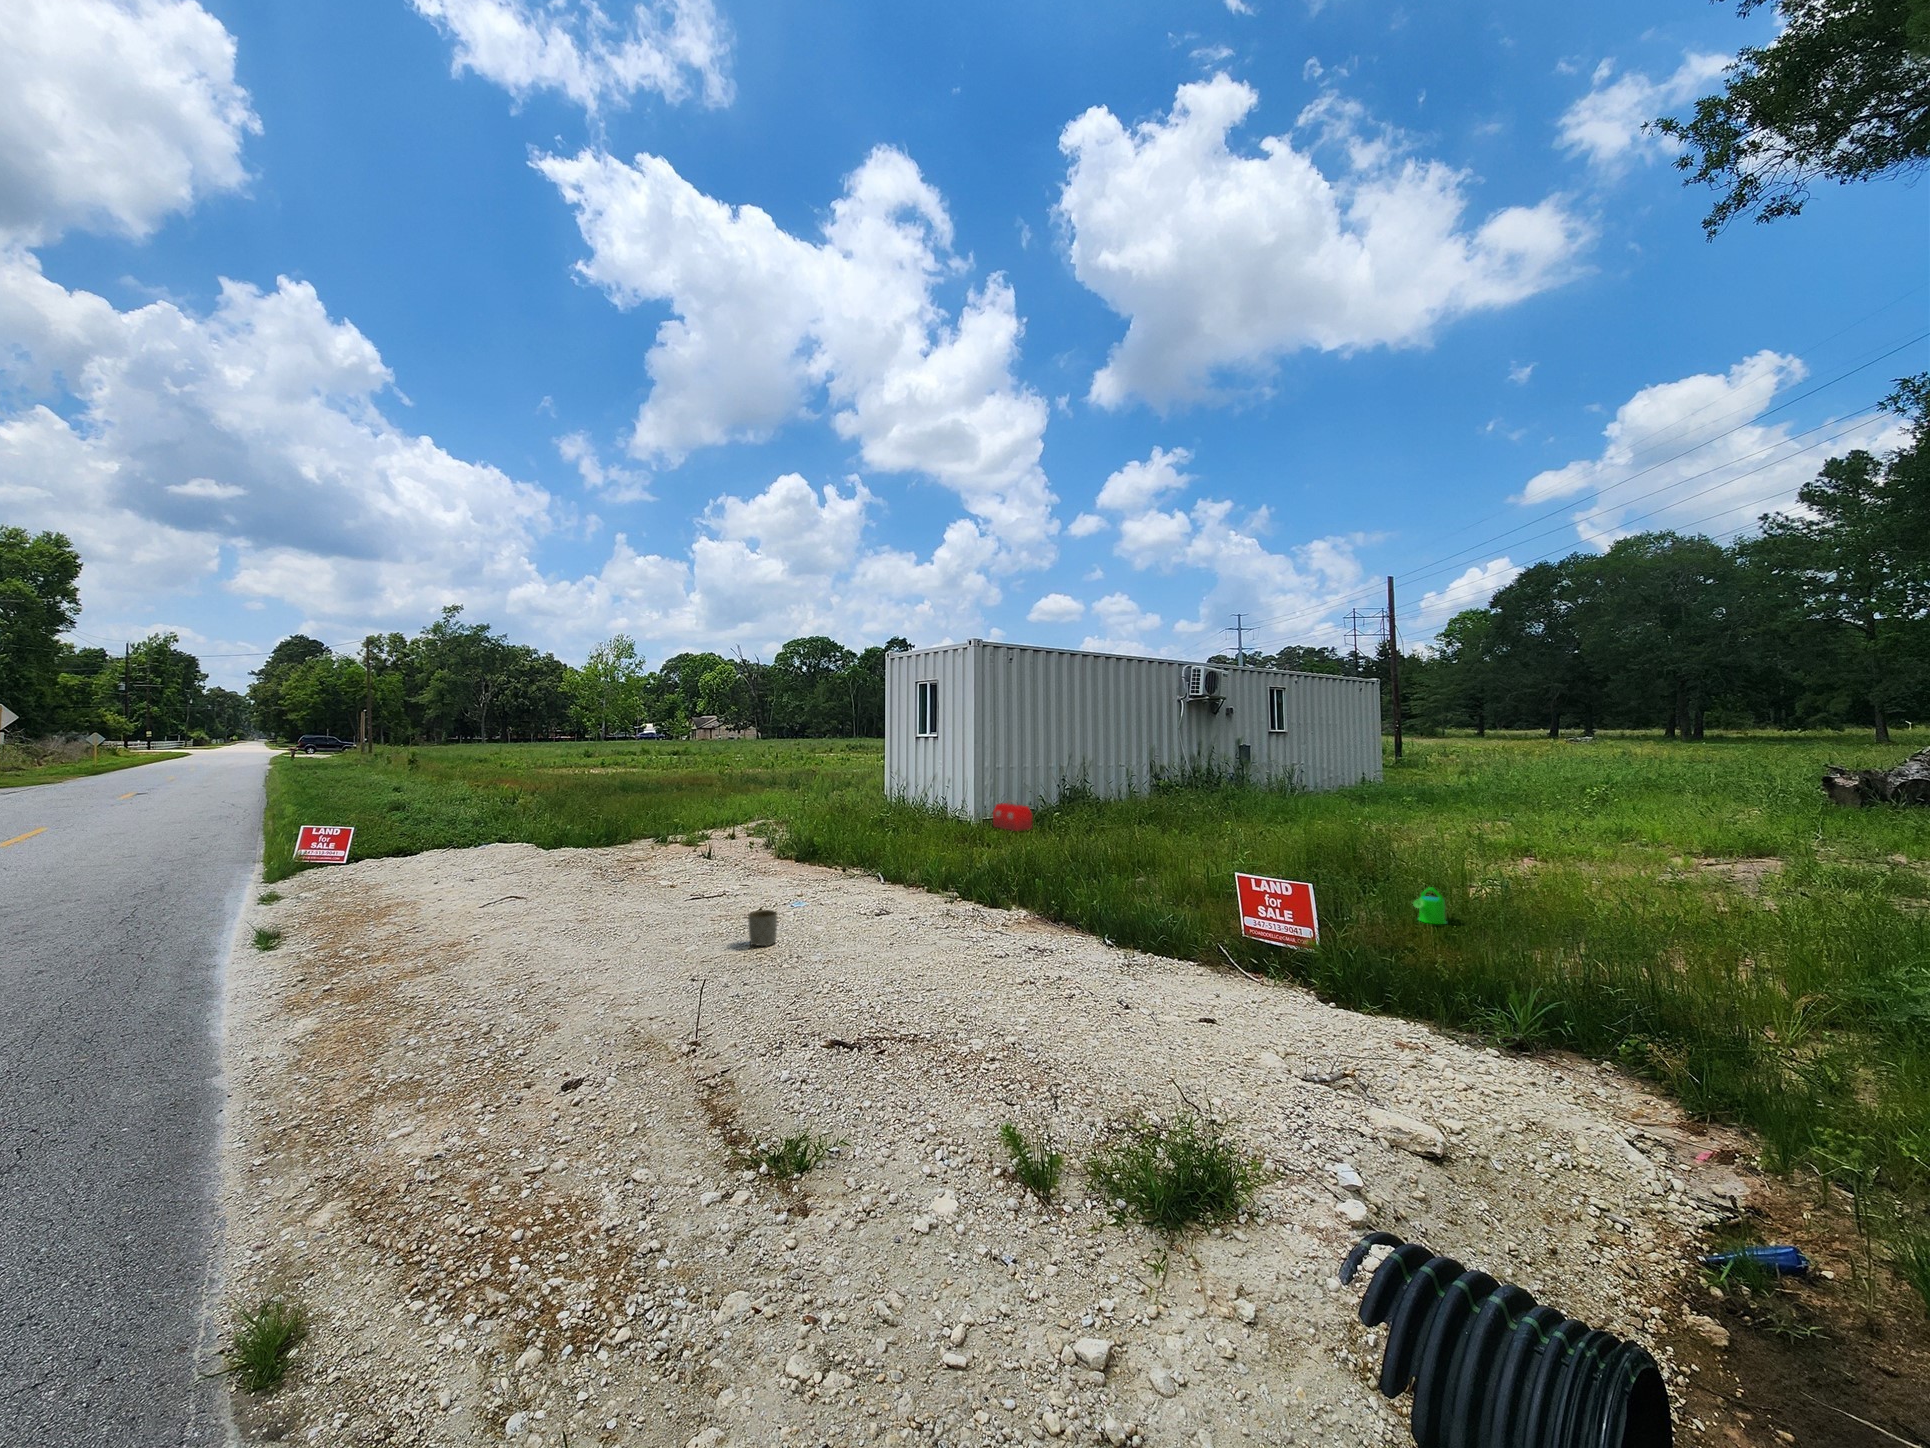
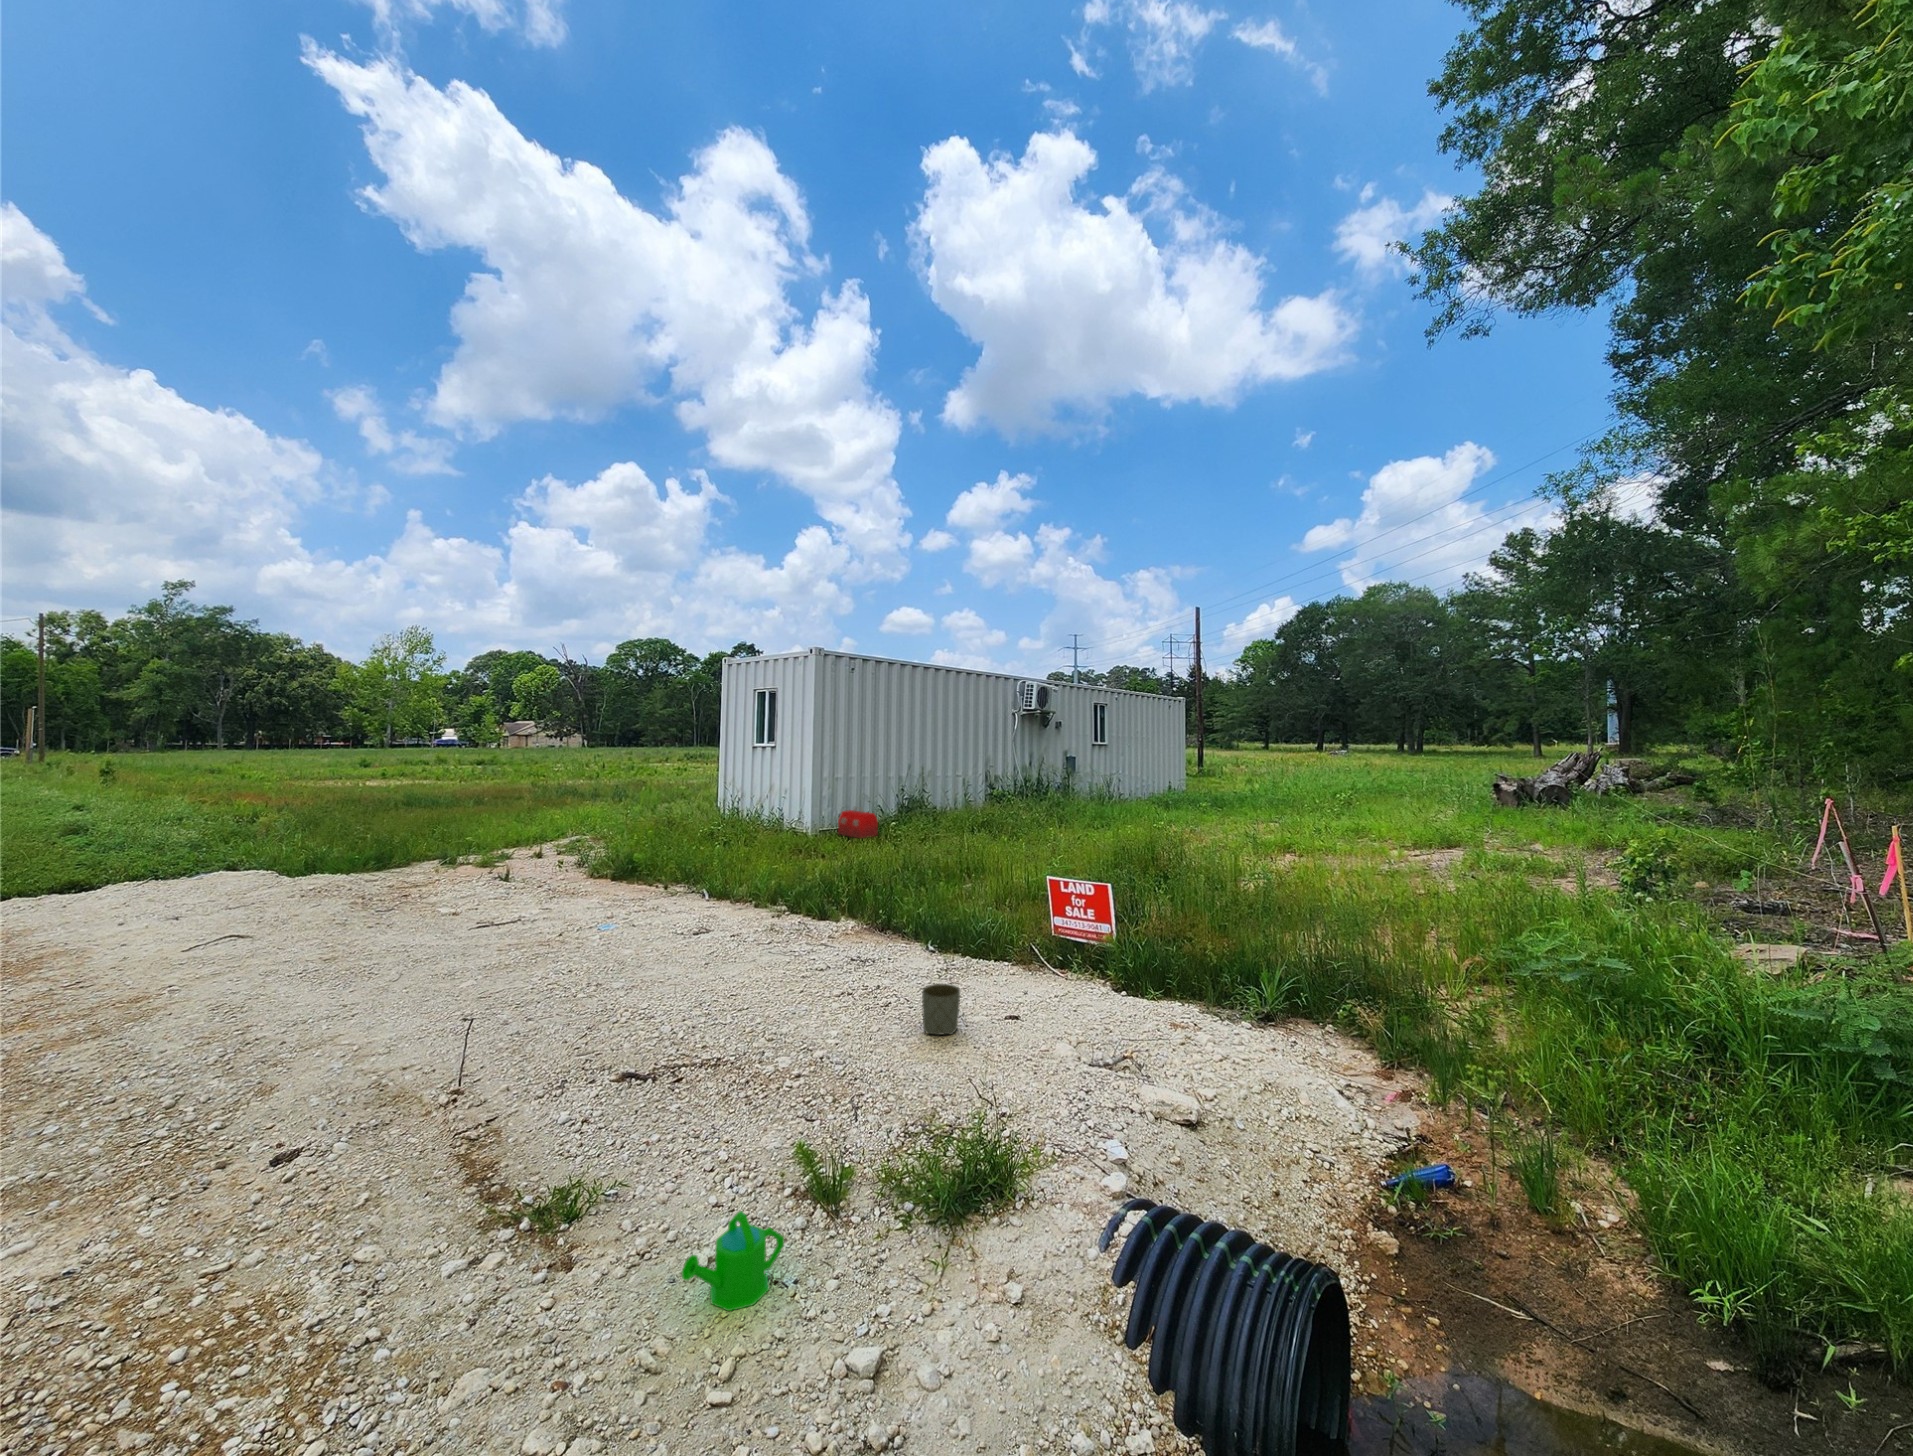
watering can: present [1413,887,1447,924] -> present [682,1211,784,1311]
planter: present [748,910,777,946] -> present [922,984,960,1035]

